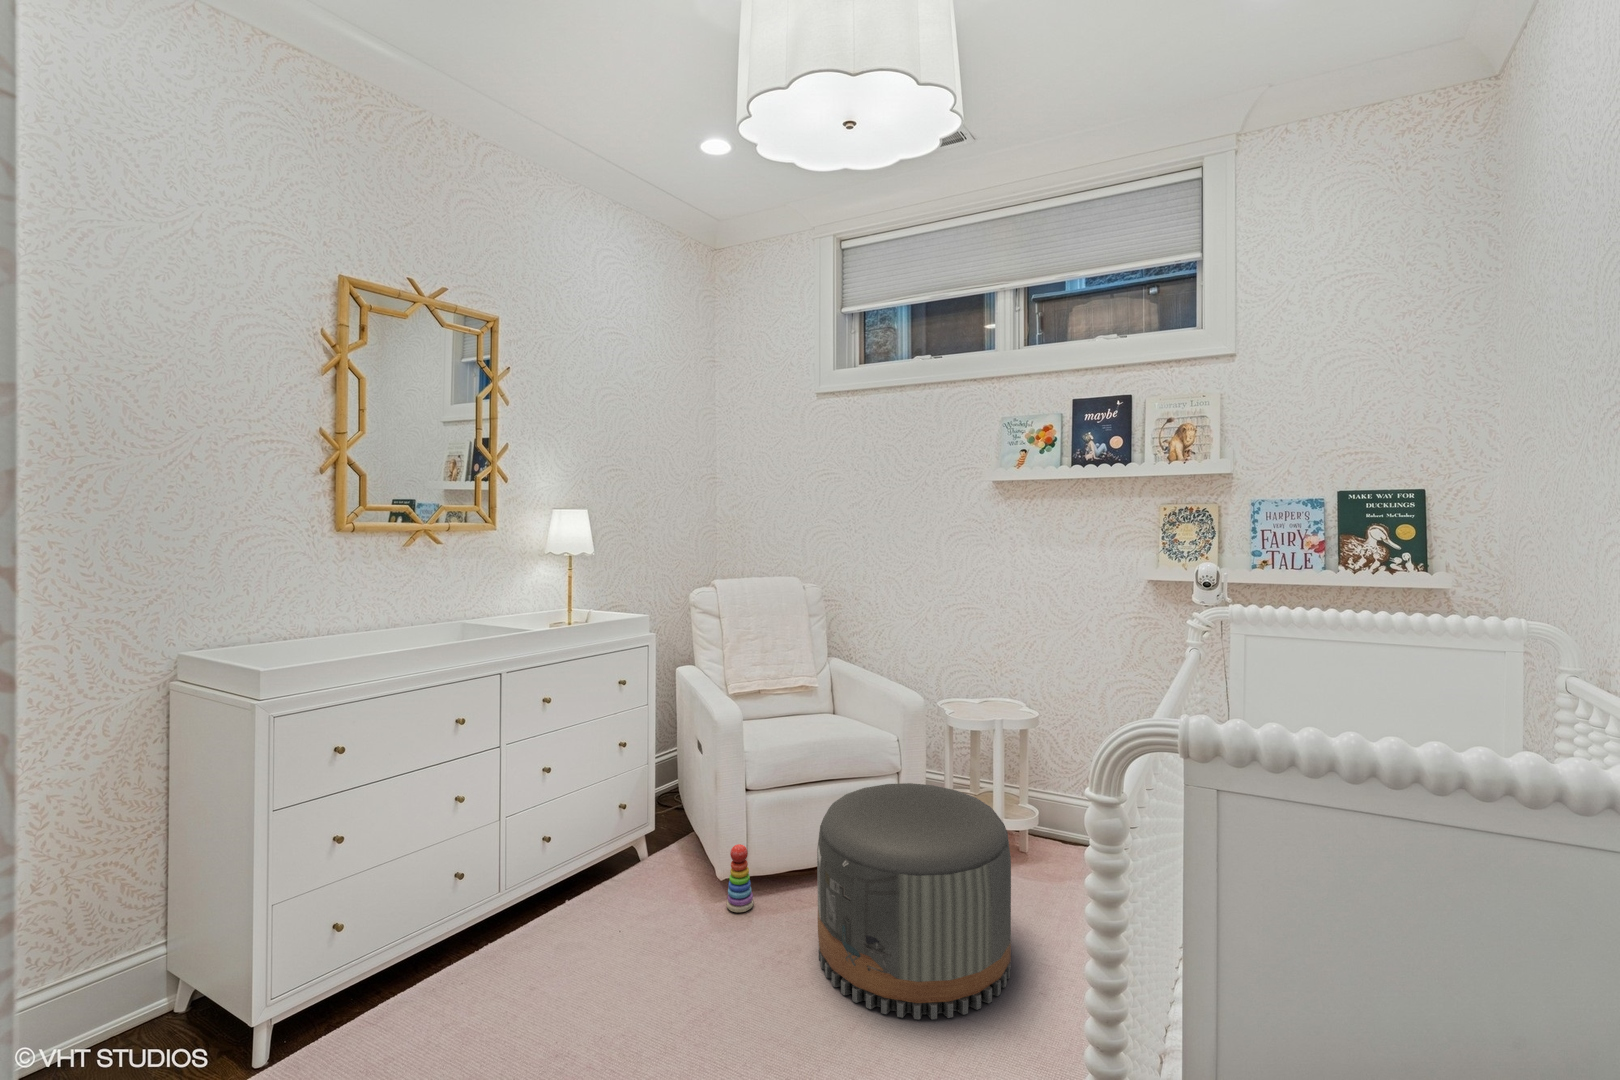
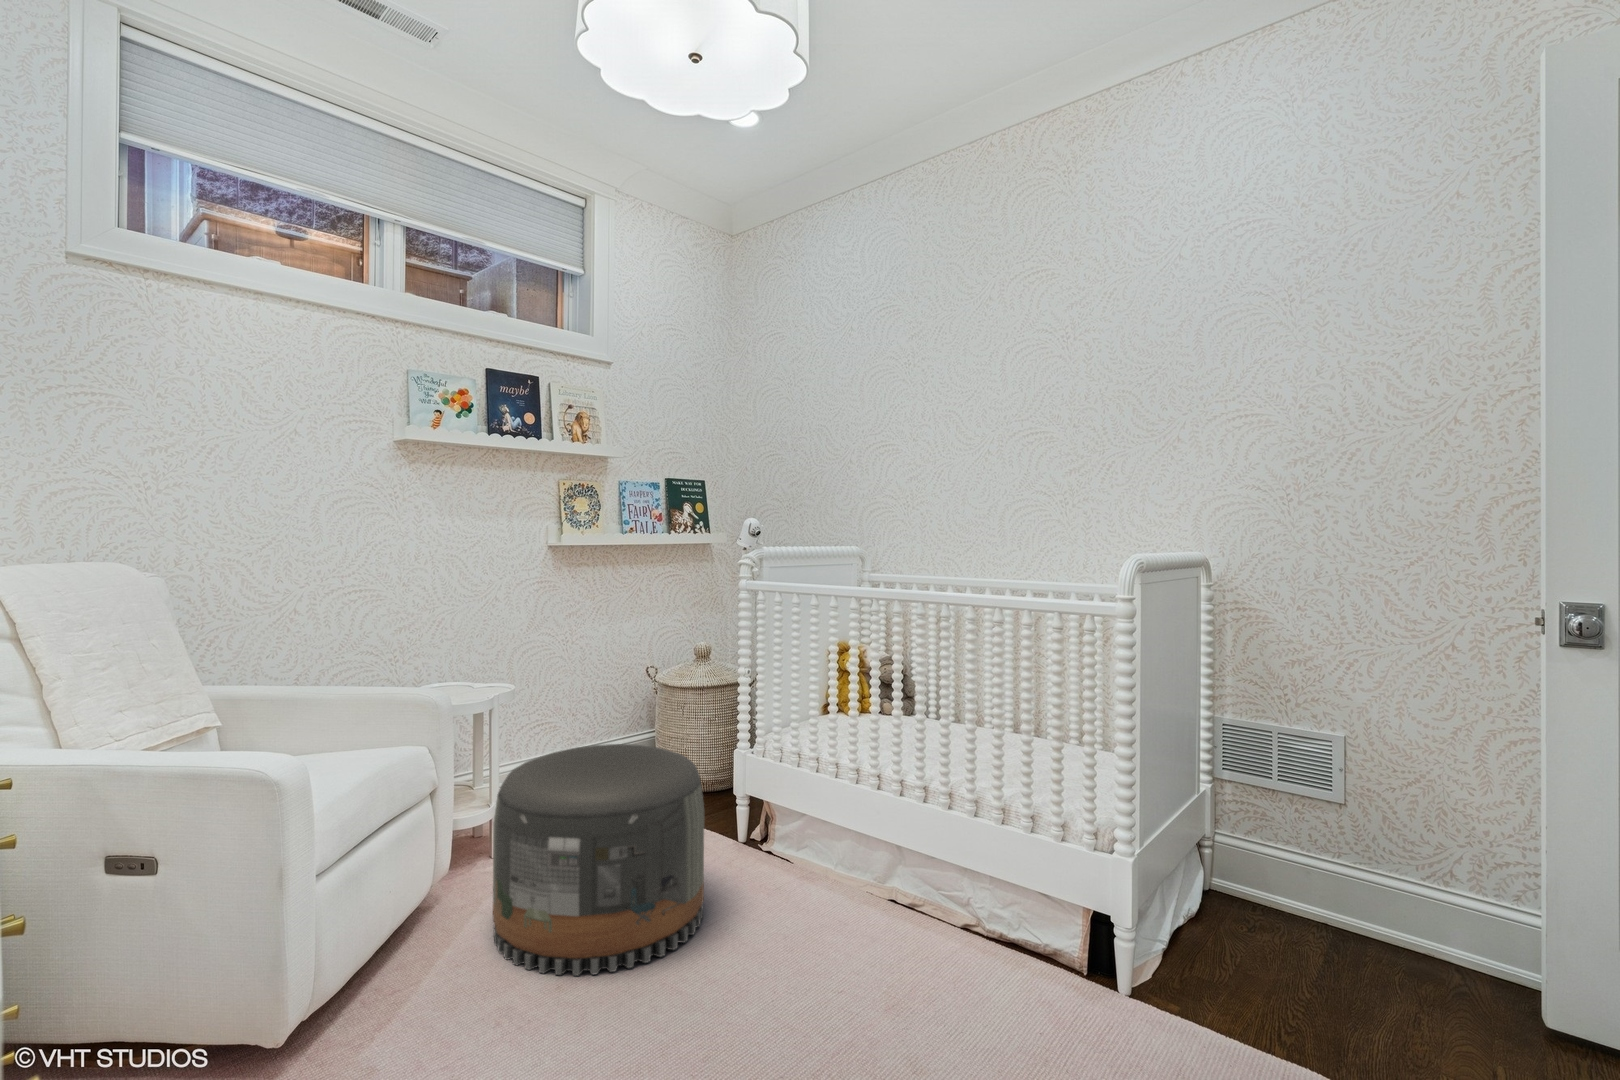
stacking toy: present [727,844,754,912] -> none [355,928,402,1037]

